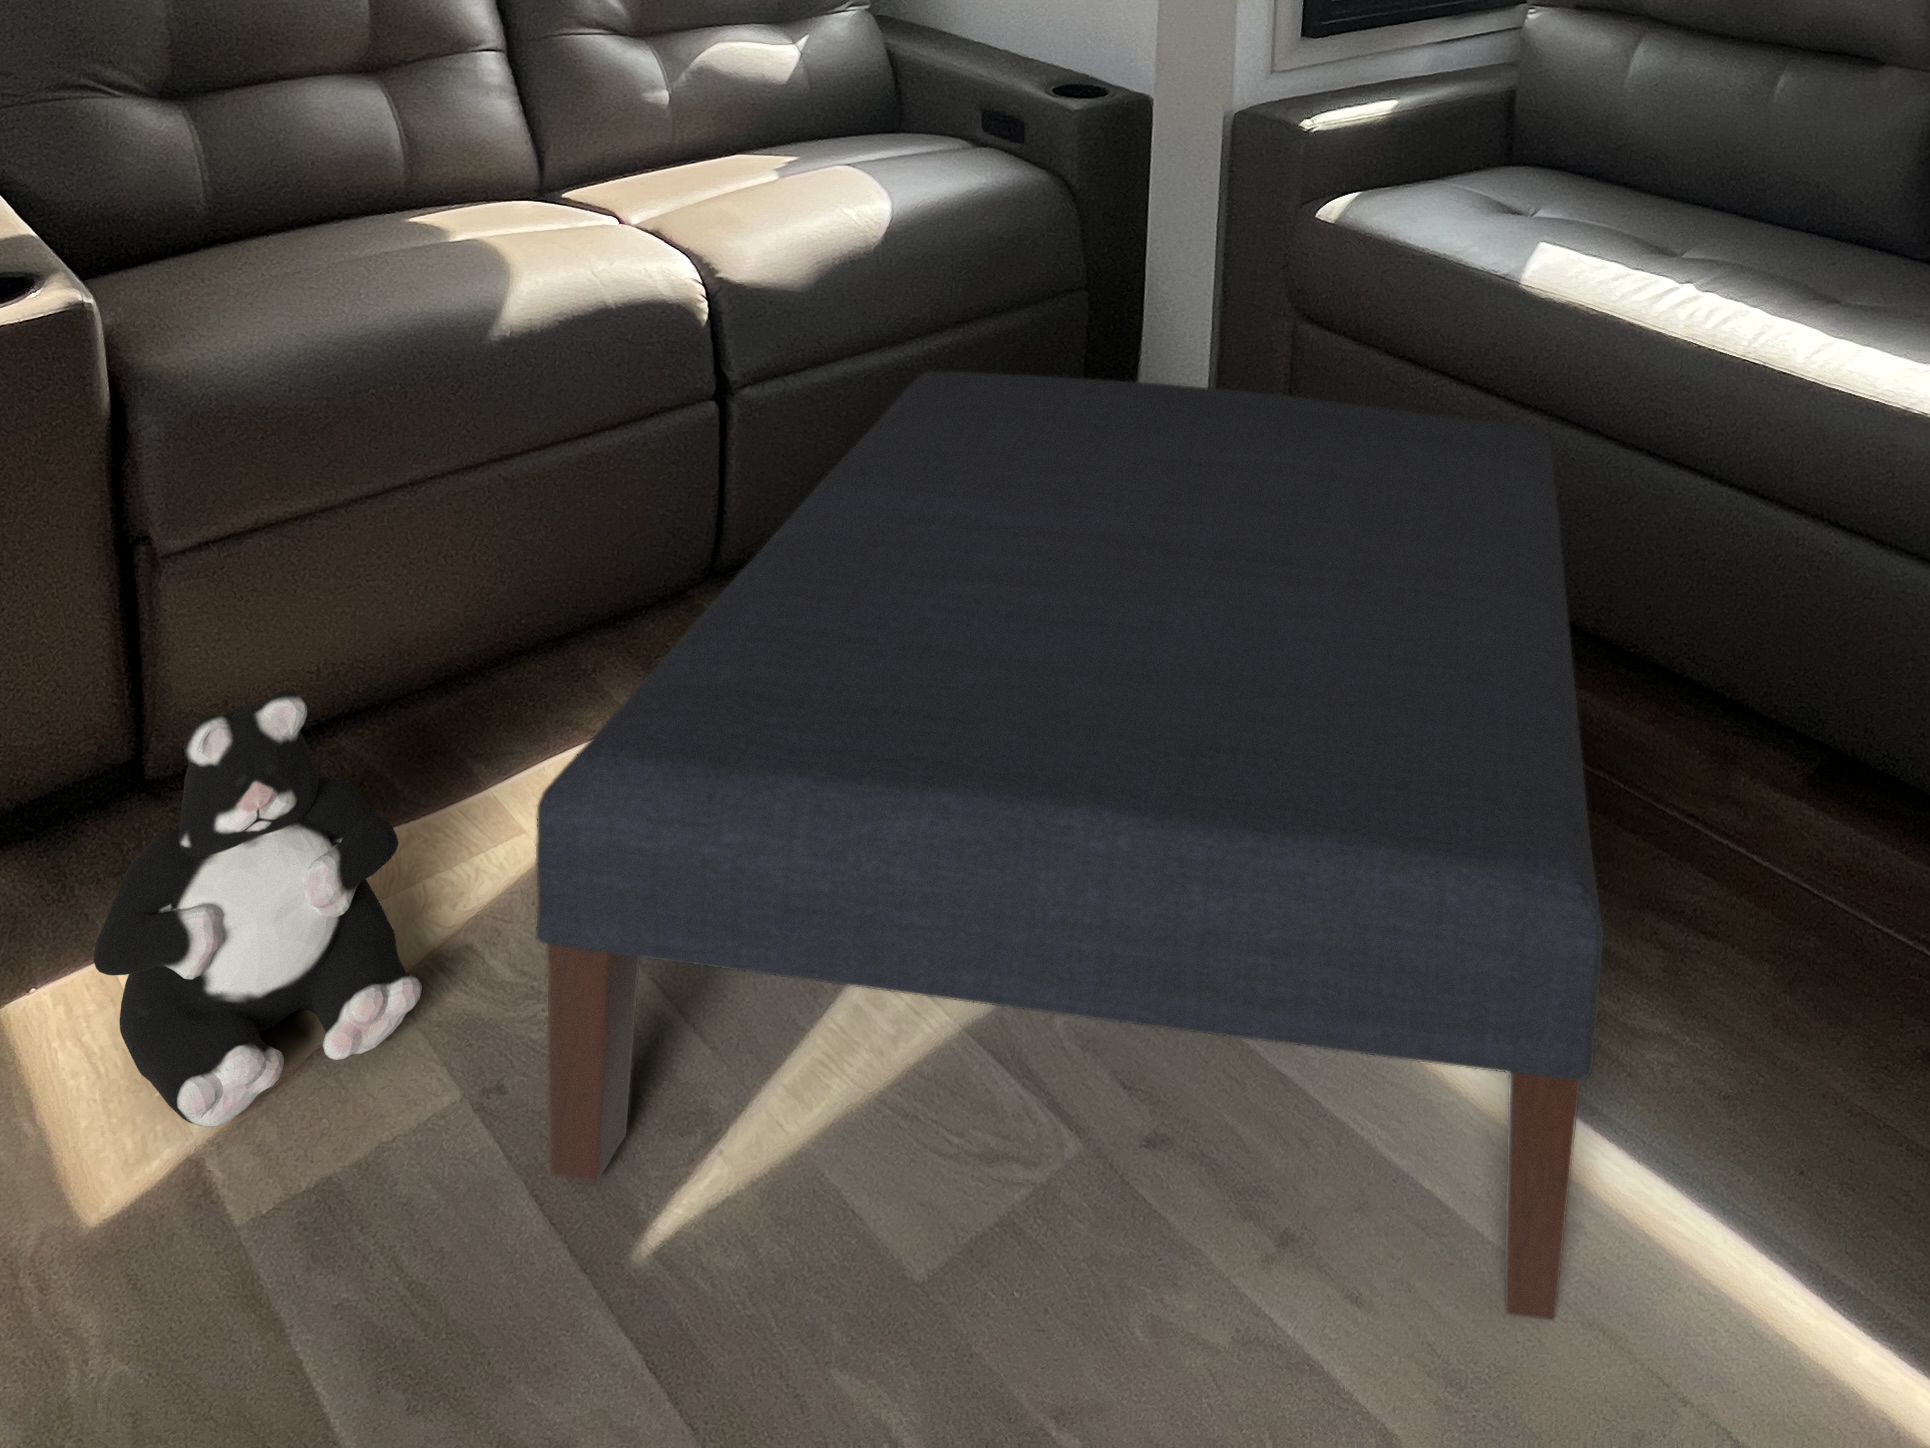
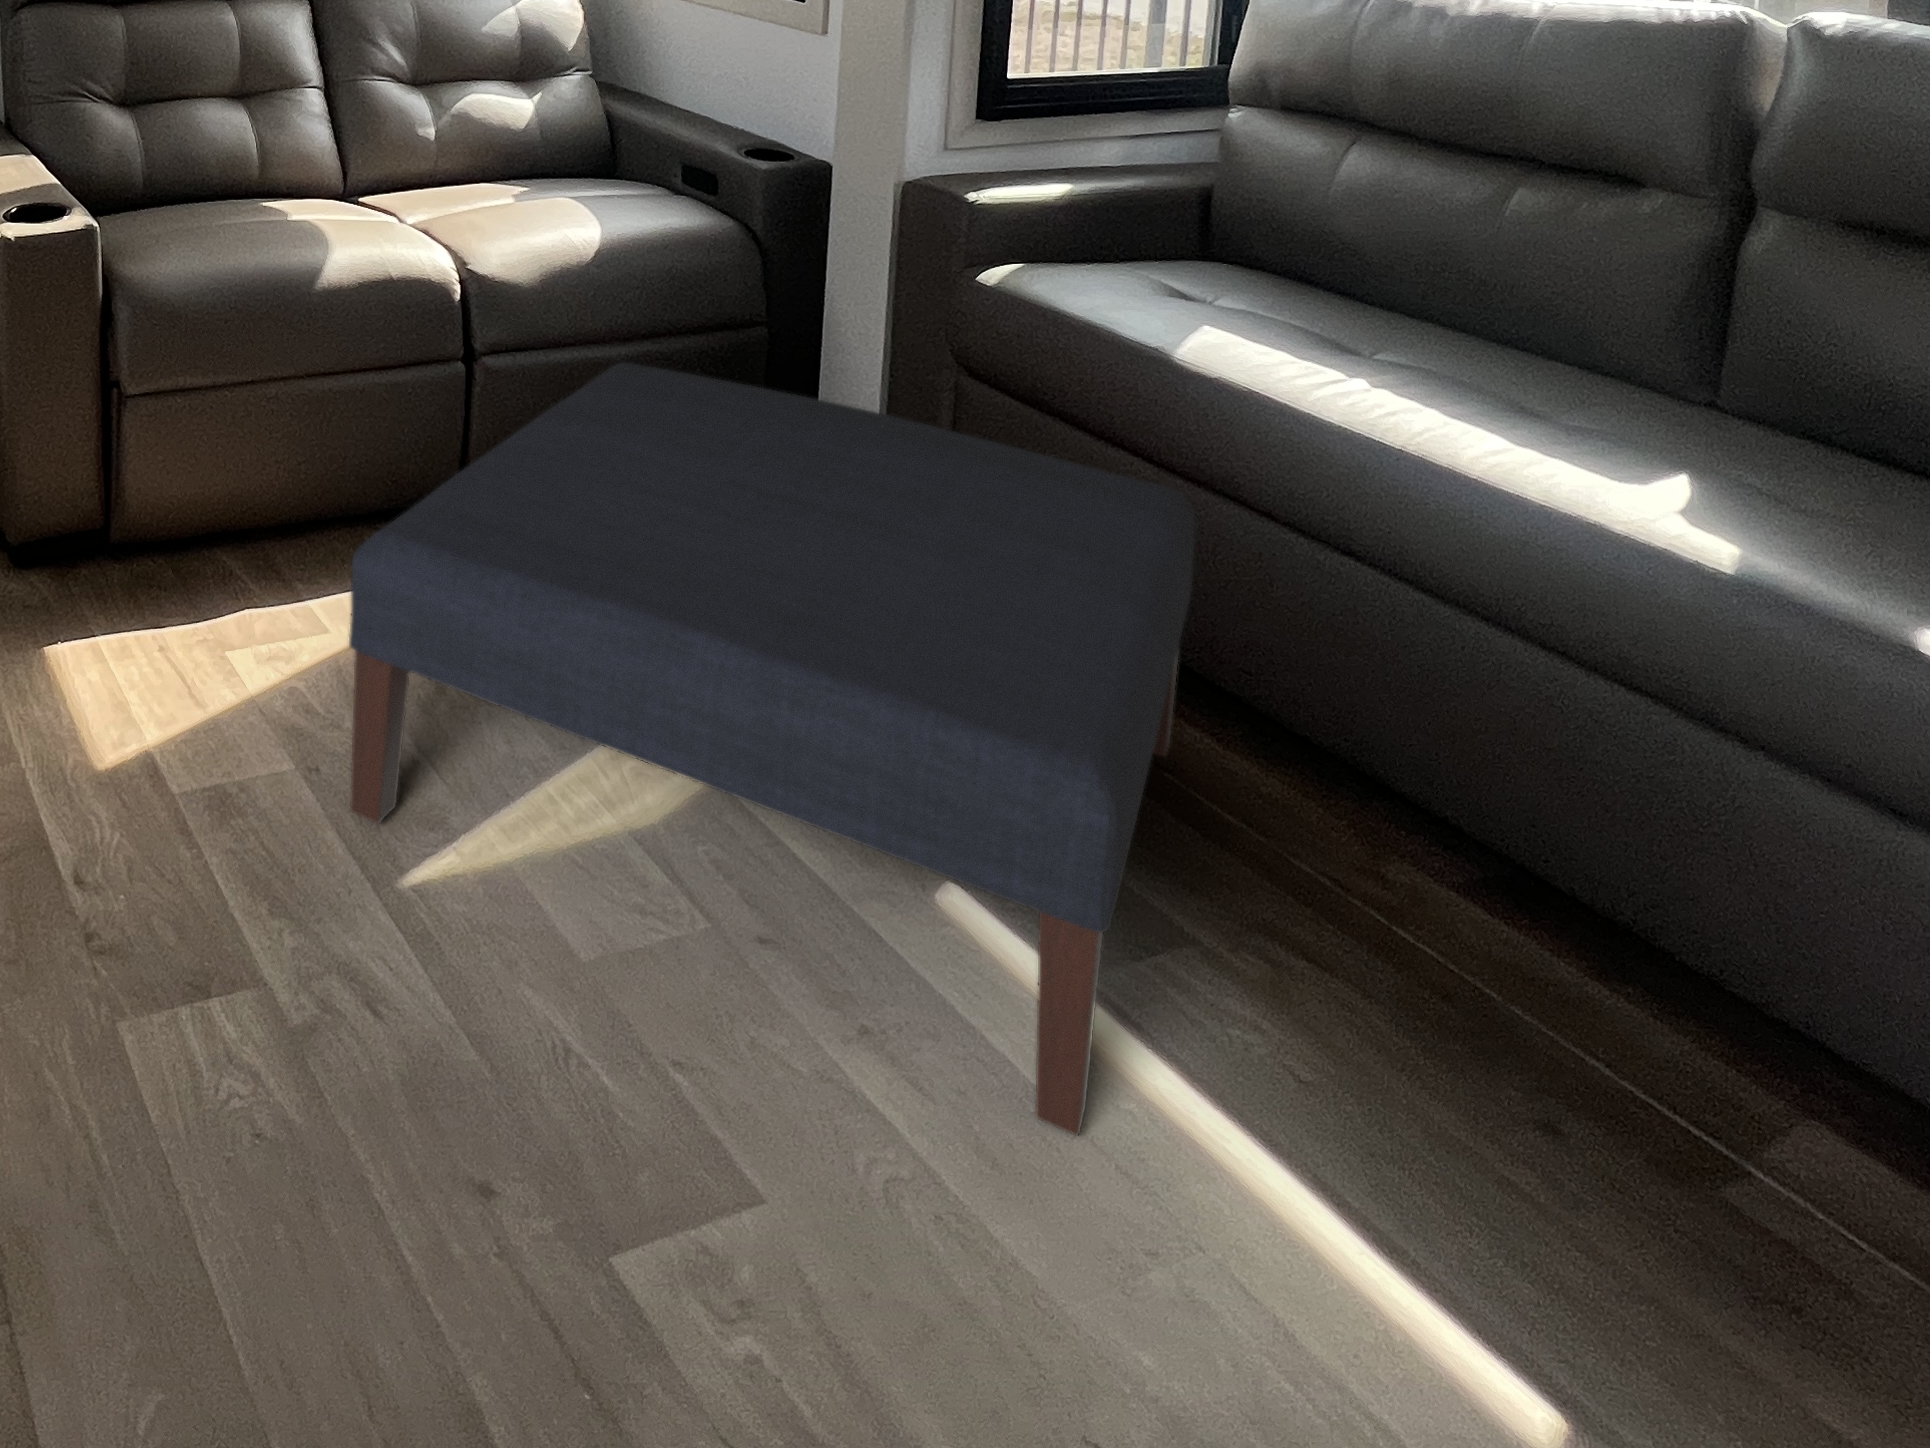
plush toy: present [93,691,422,1127] -> none [103,480,275,728]

